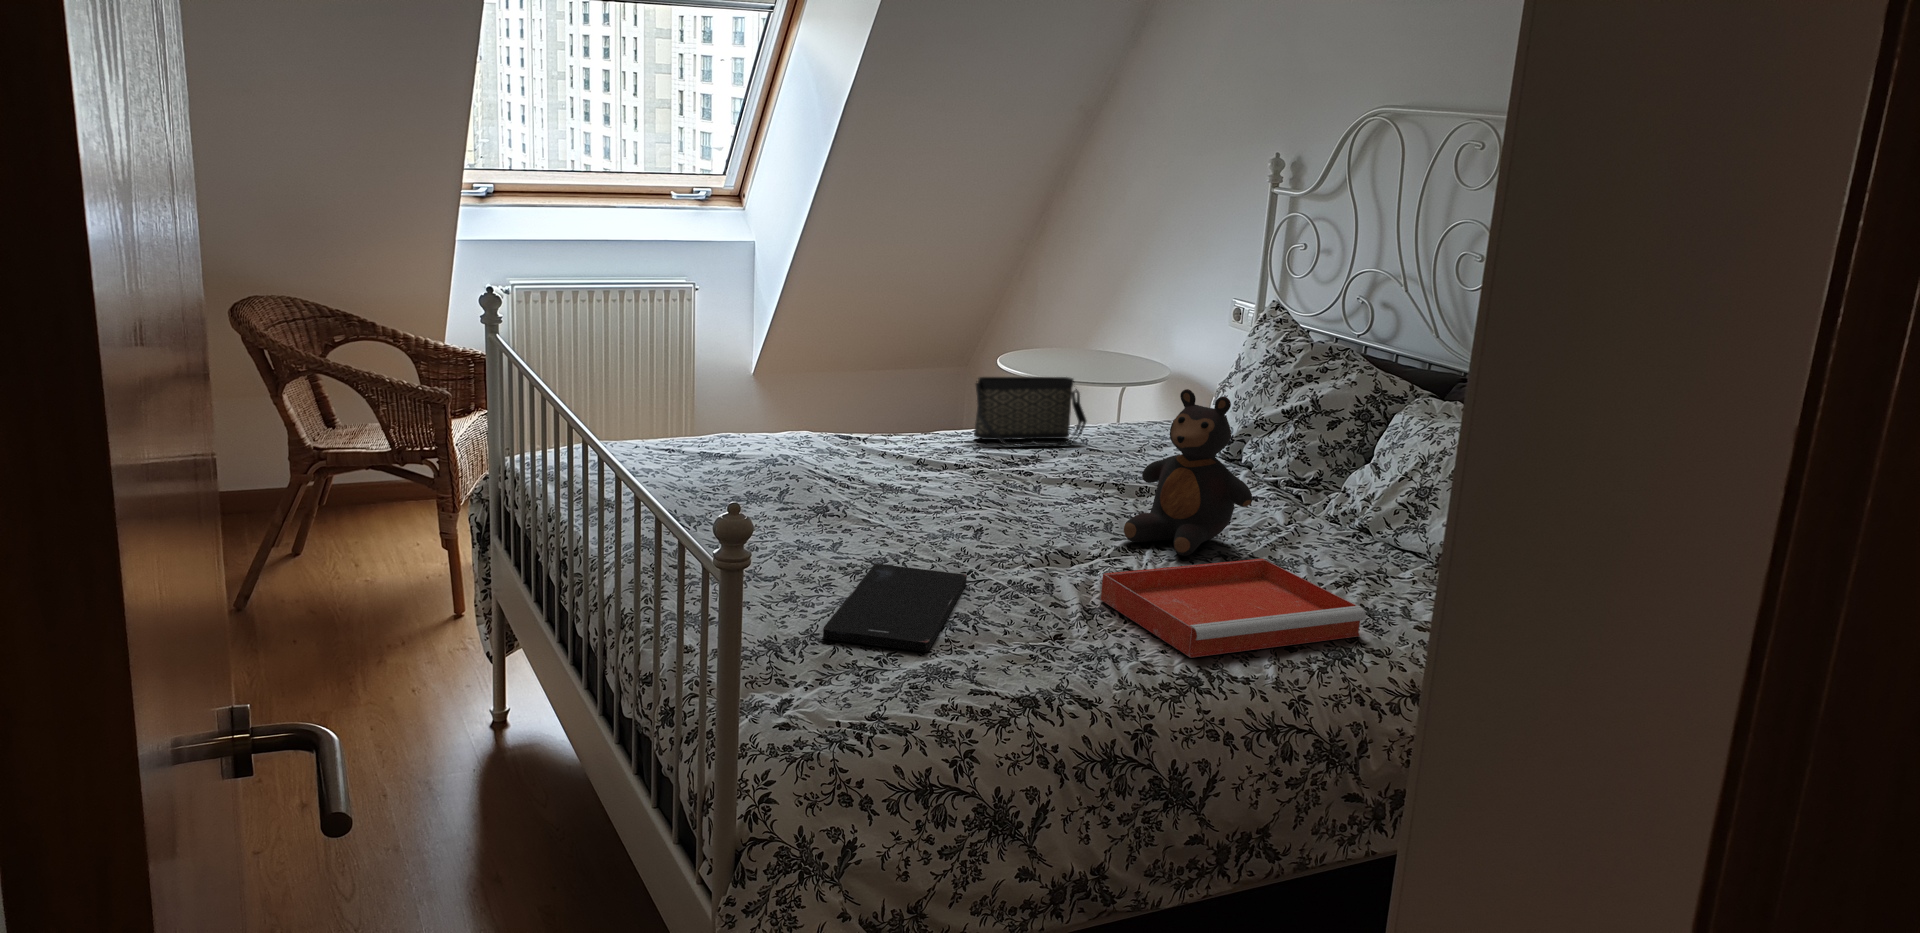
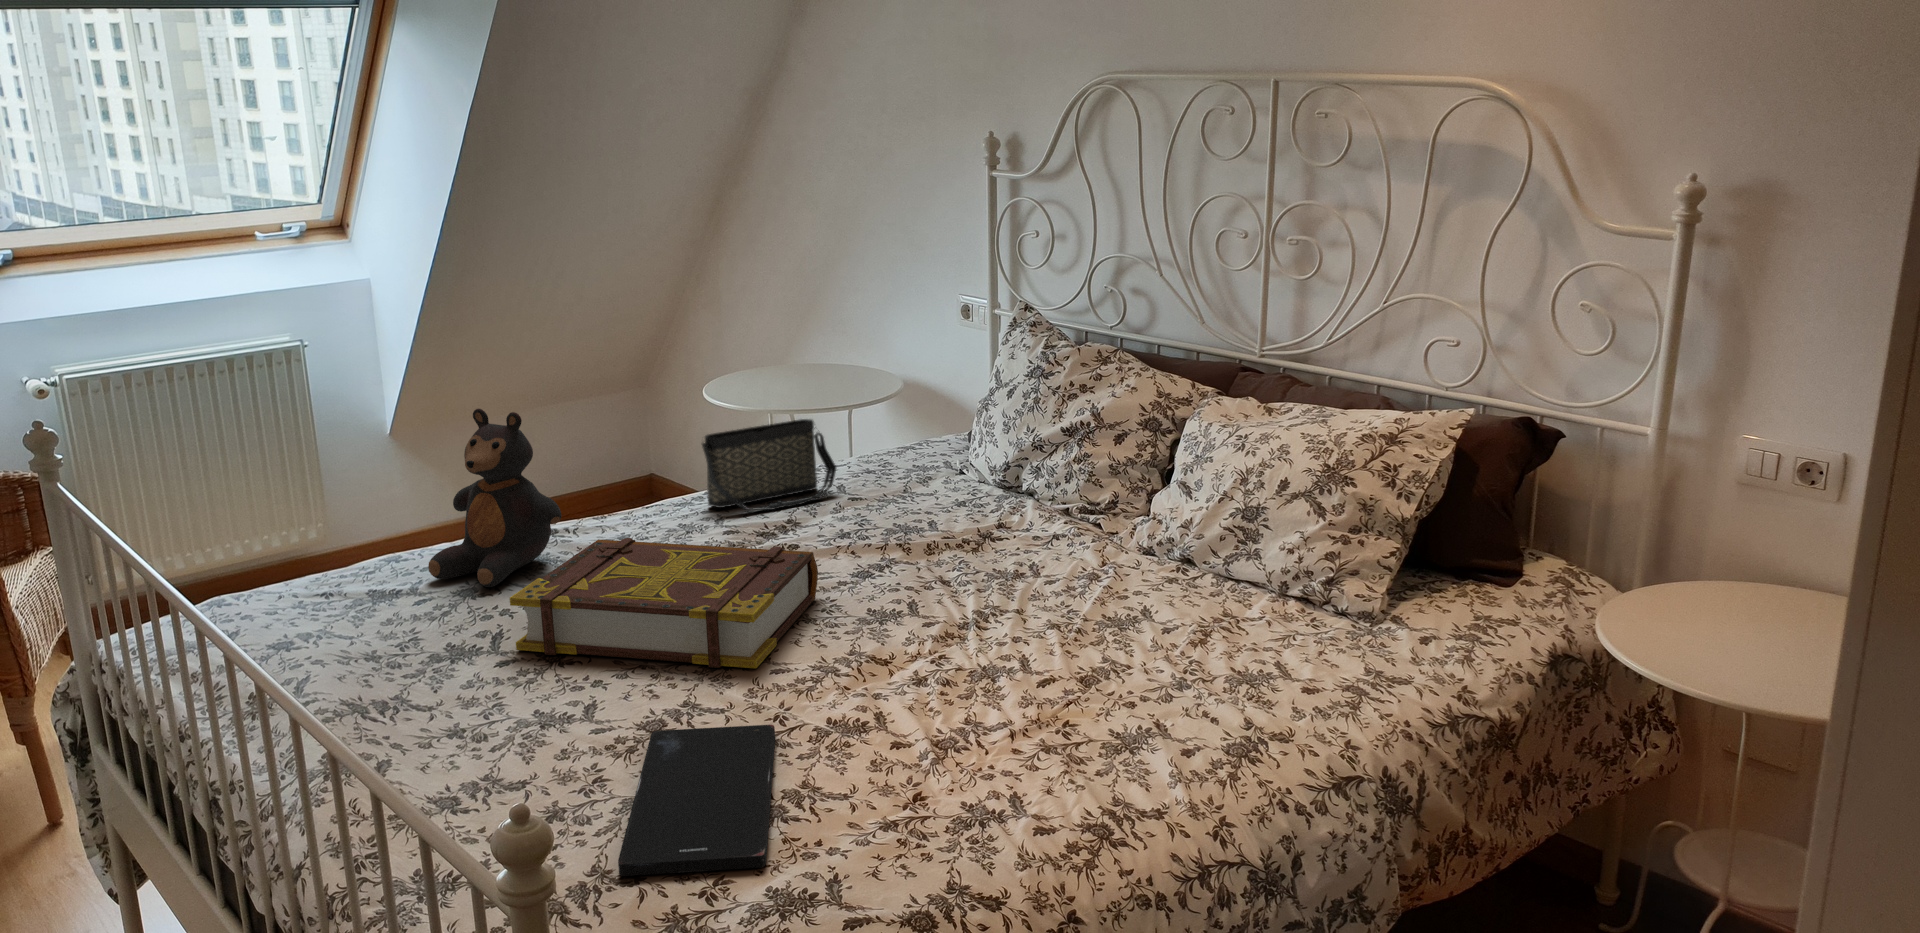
teddy bear: present [1124,389,1252,556] -> present [428,409,561,587]
book: none [794,437,1040,542] -> present [510,538,818,668]
tray: present [1101,559,1366,658] -> none [945,632,1261,798]

